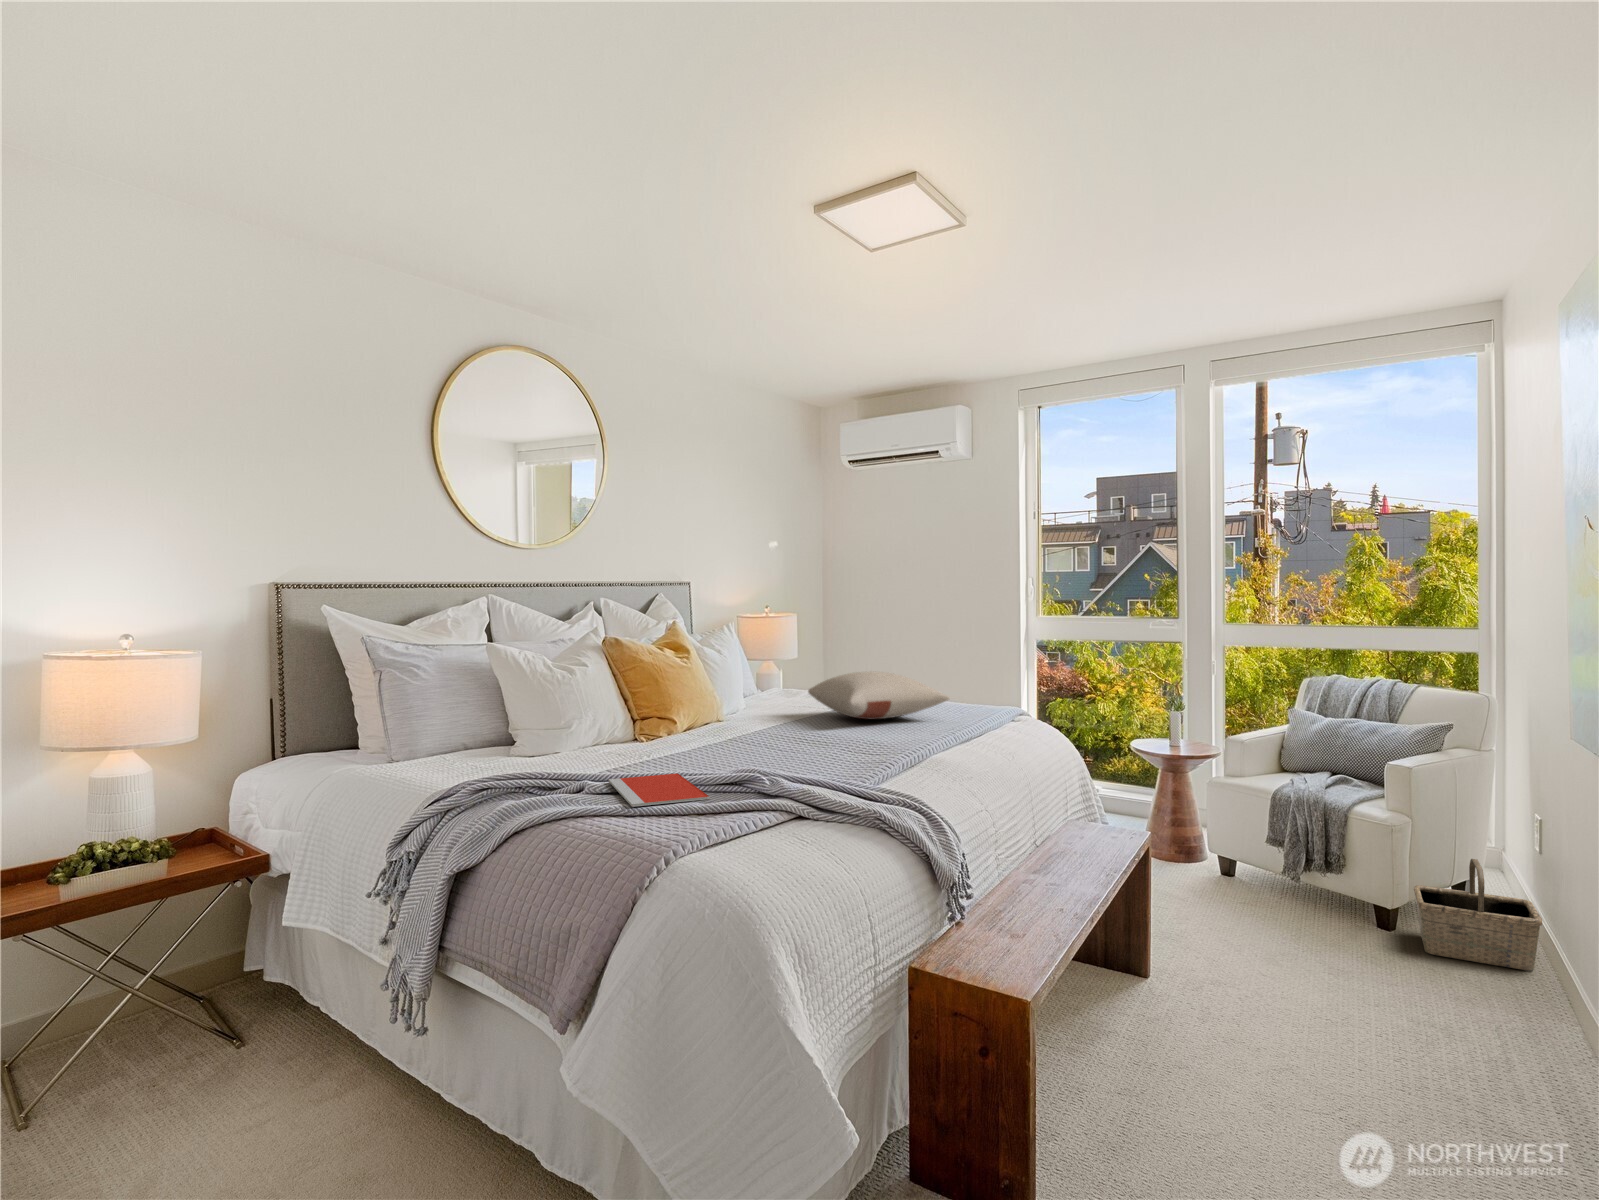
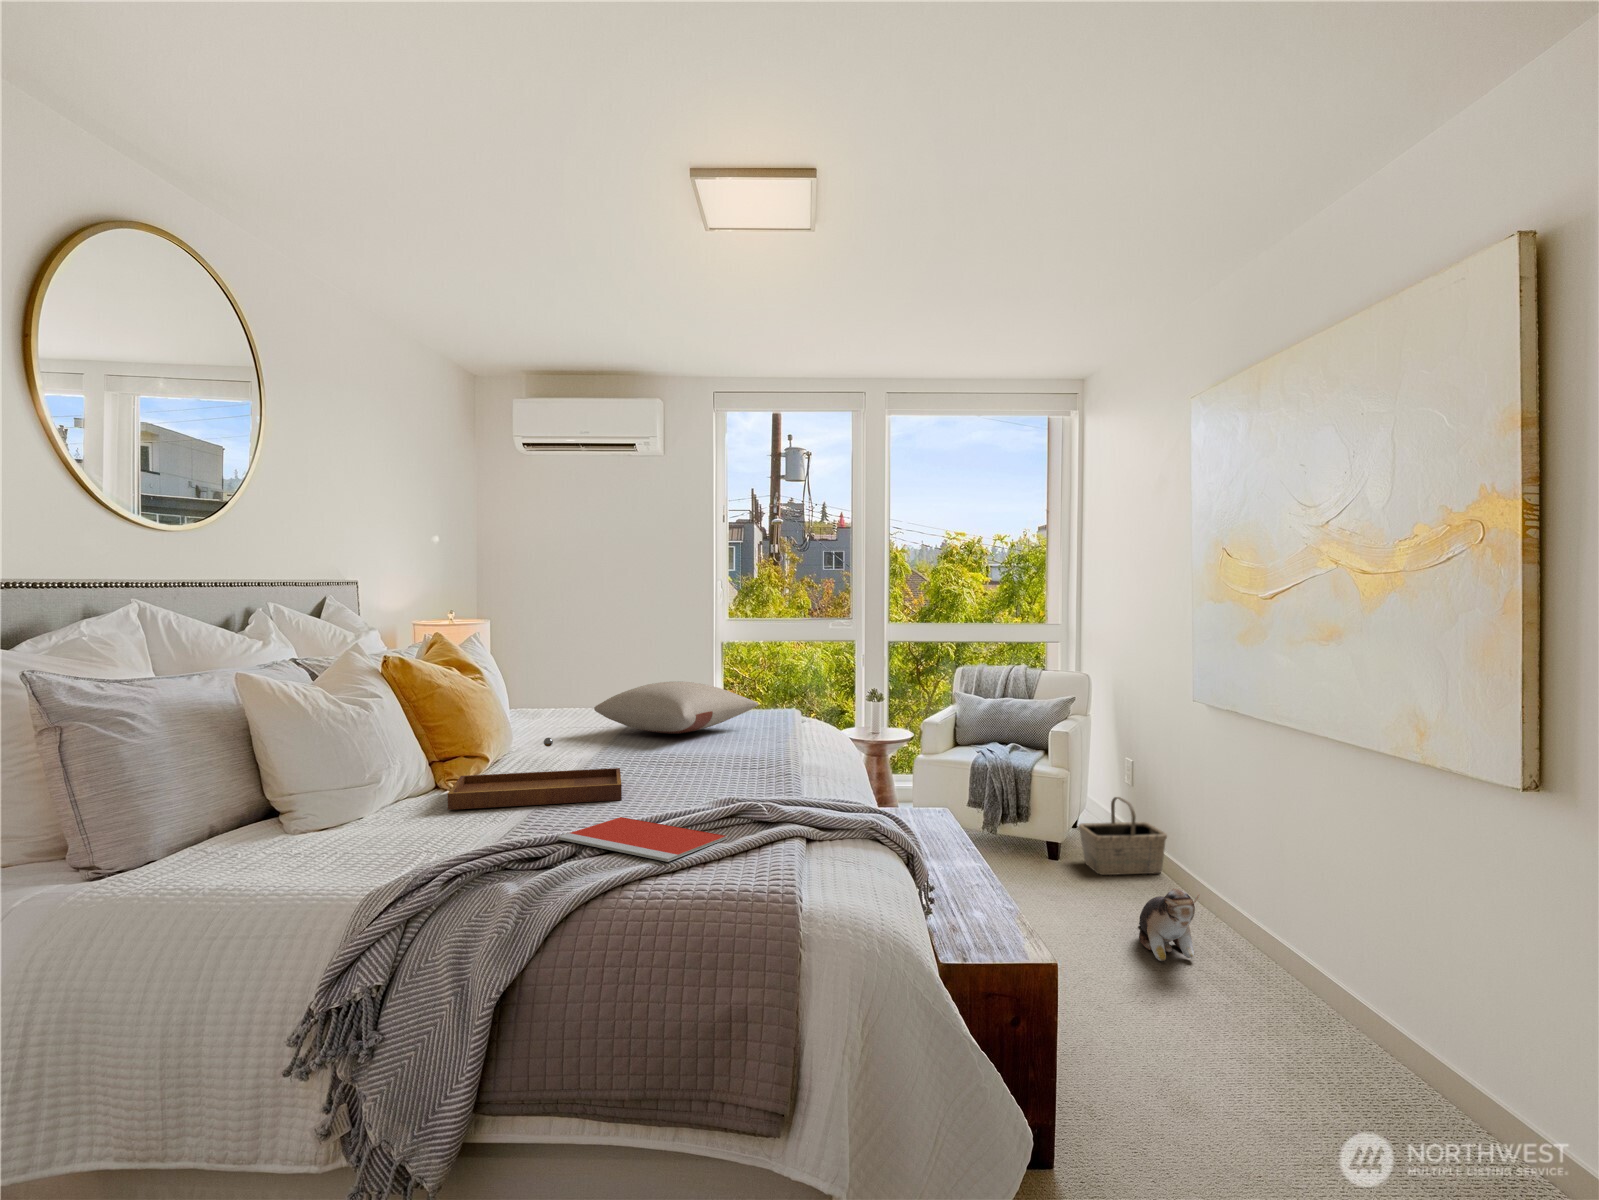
tray: none [594,706,742,763] -> present [448,738,622,810]
plush toy: none [1383,974,1454,1073] -> present [1139,889,1199,961]

